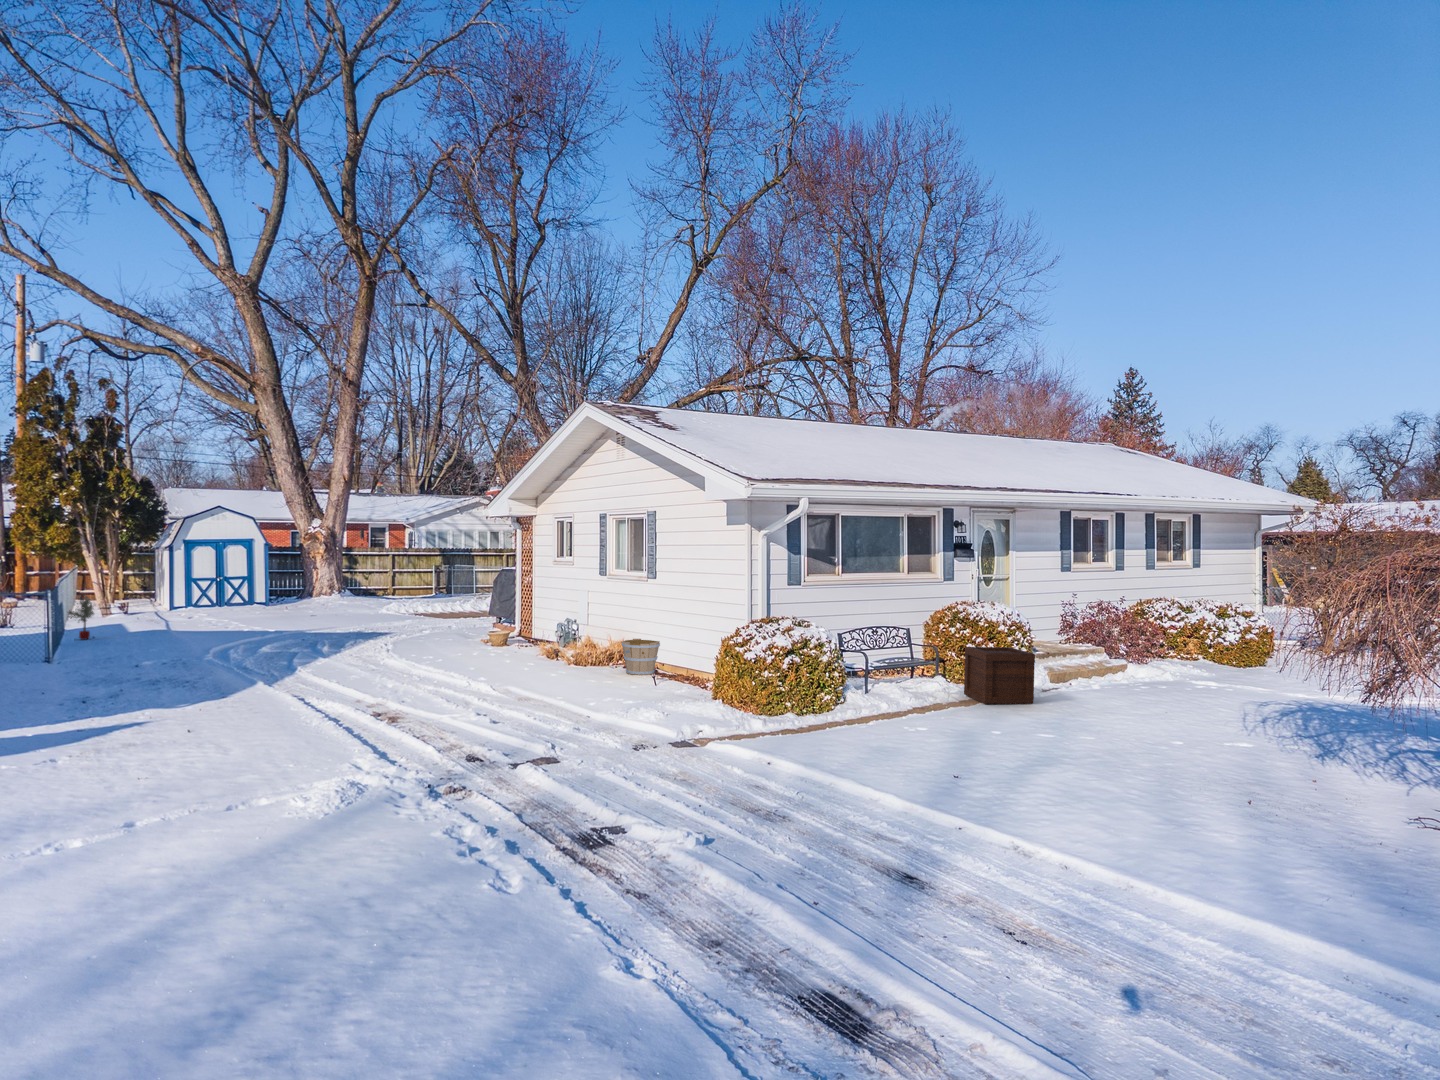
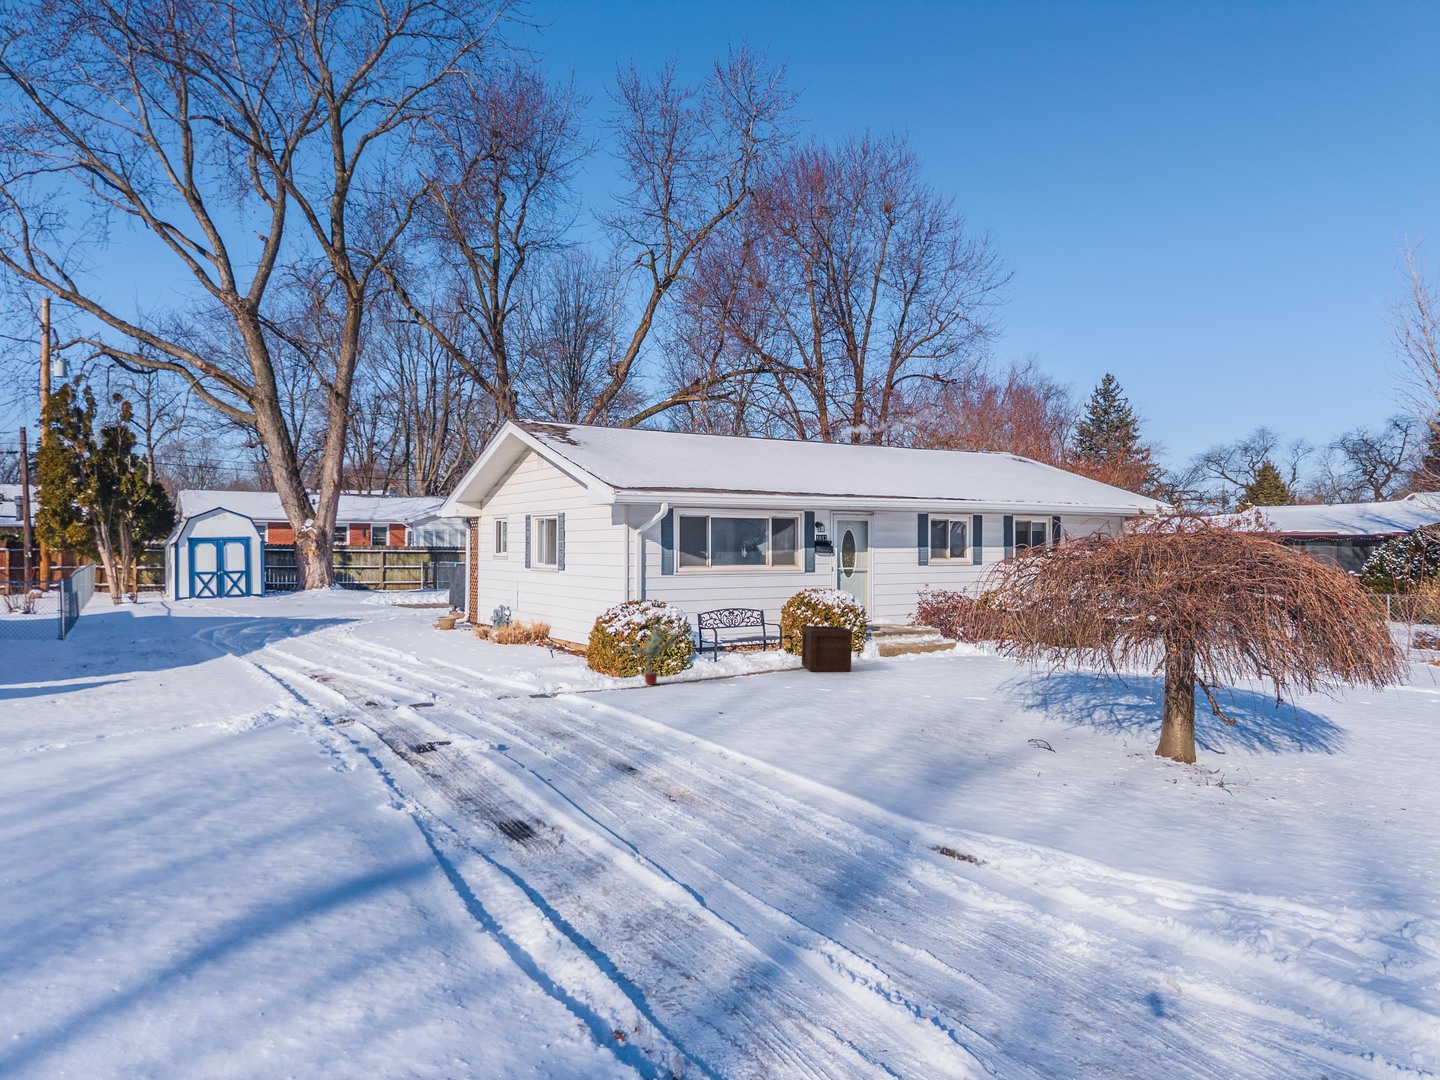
potted tree: present [68,595,94,640] -> present [628,624,677,685]
wooden bucket: present [622,639,660,675] -> none [534,620,566,650]

